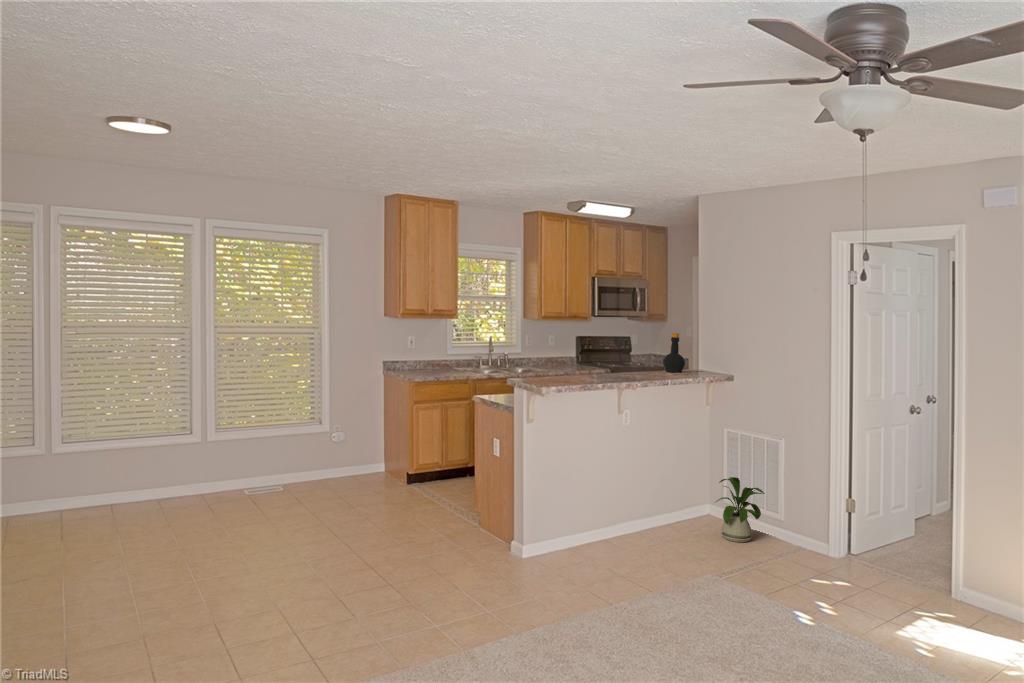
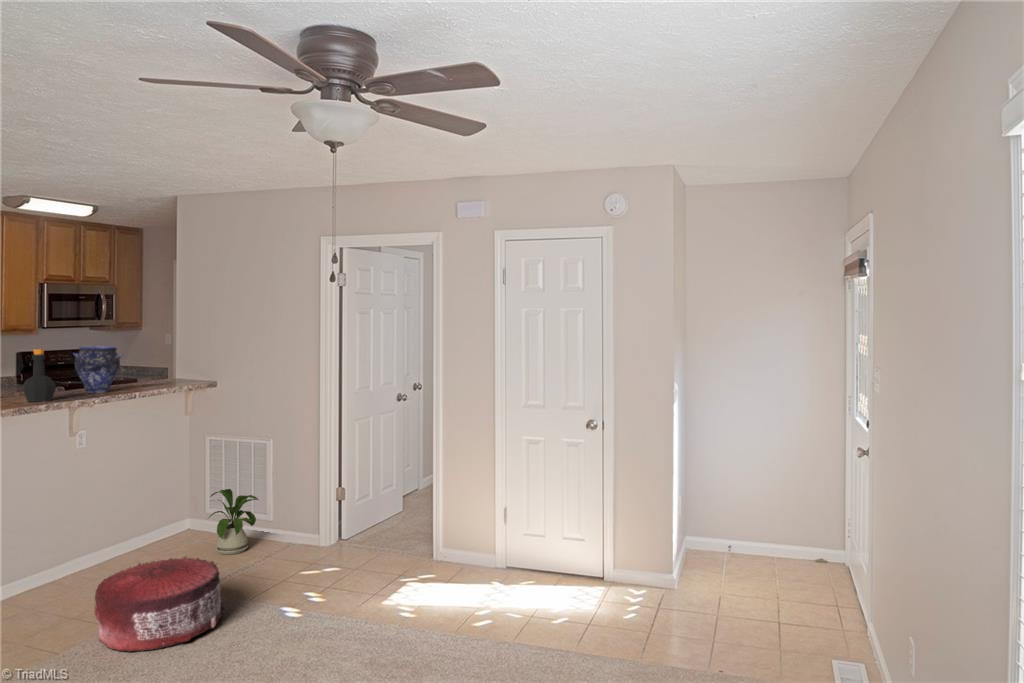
vase: none [616,332,654,373] -> present [73,347,122,393]
bottle: present [663,333,685,373] -> present [22,349,56,402]
pouf: none [618,524,725,603] -> present [94,557,224,652]

